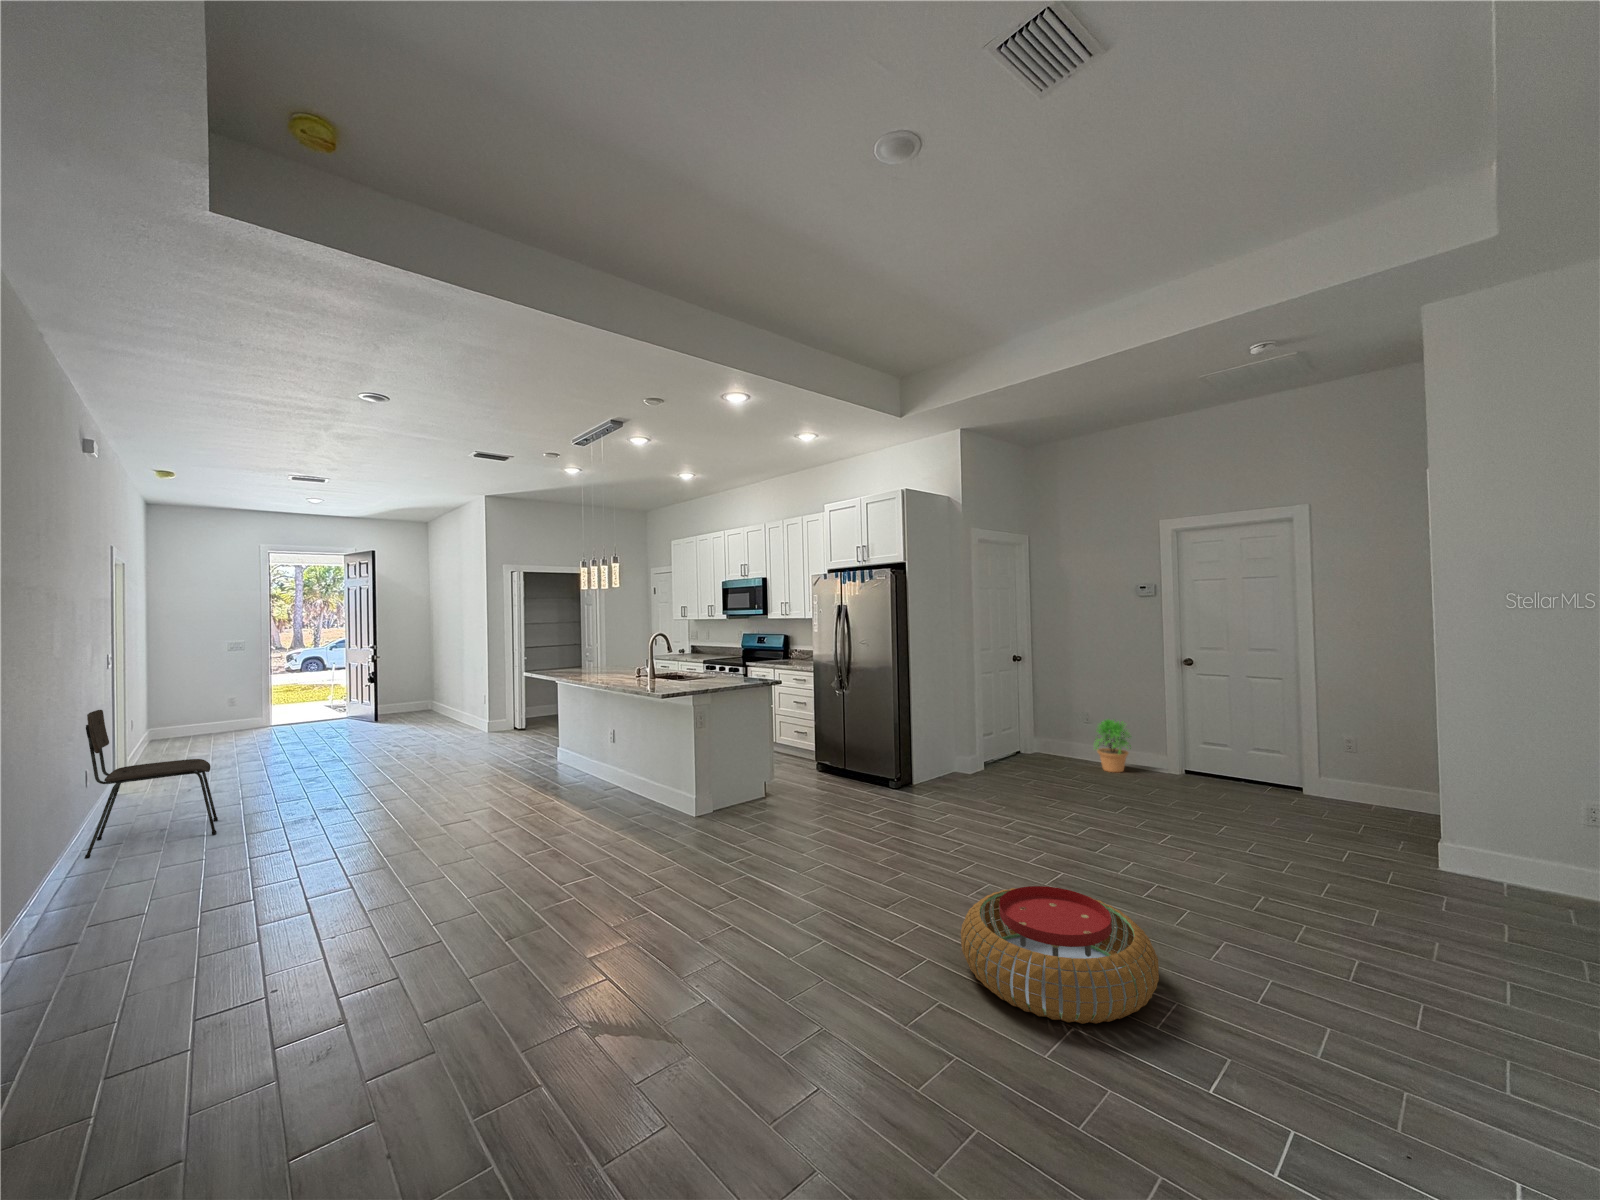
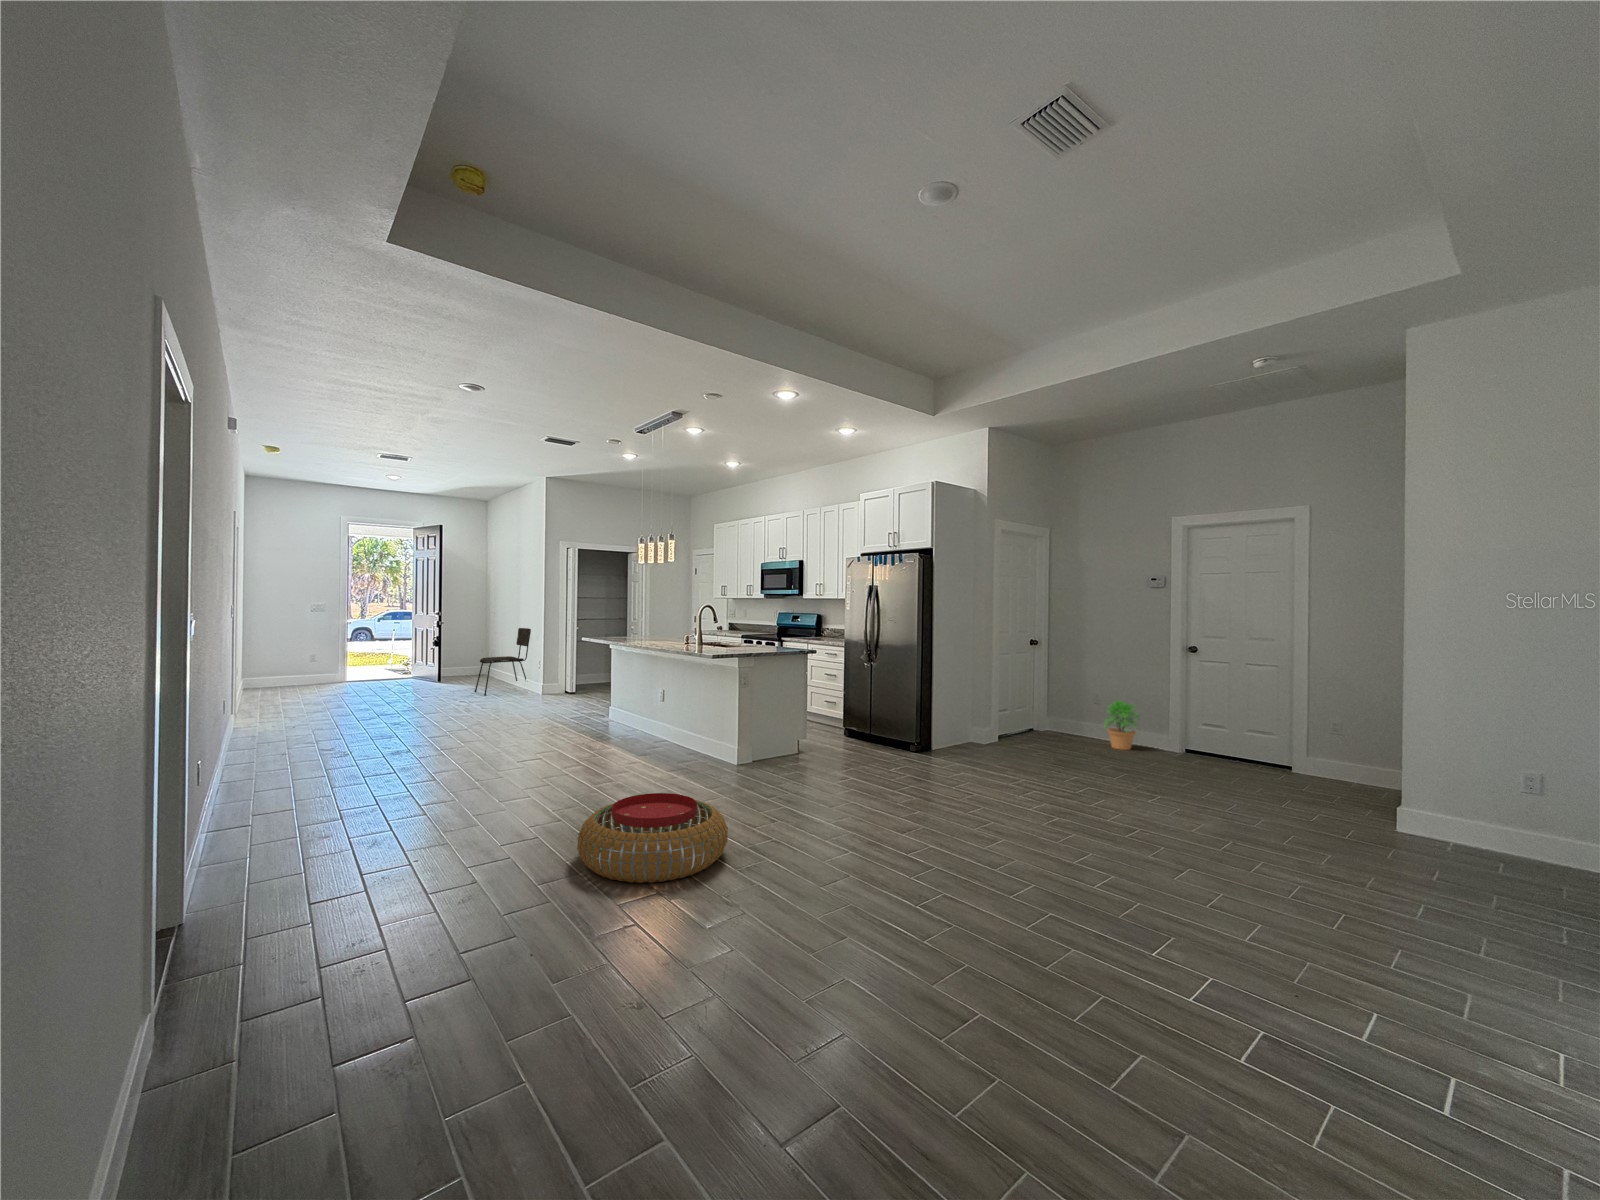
dining chair: present [85,710,218,859] -> present [475,628,531,695]
pouf: present [961,886,1159,1024] -> present [577,793,728,883]

